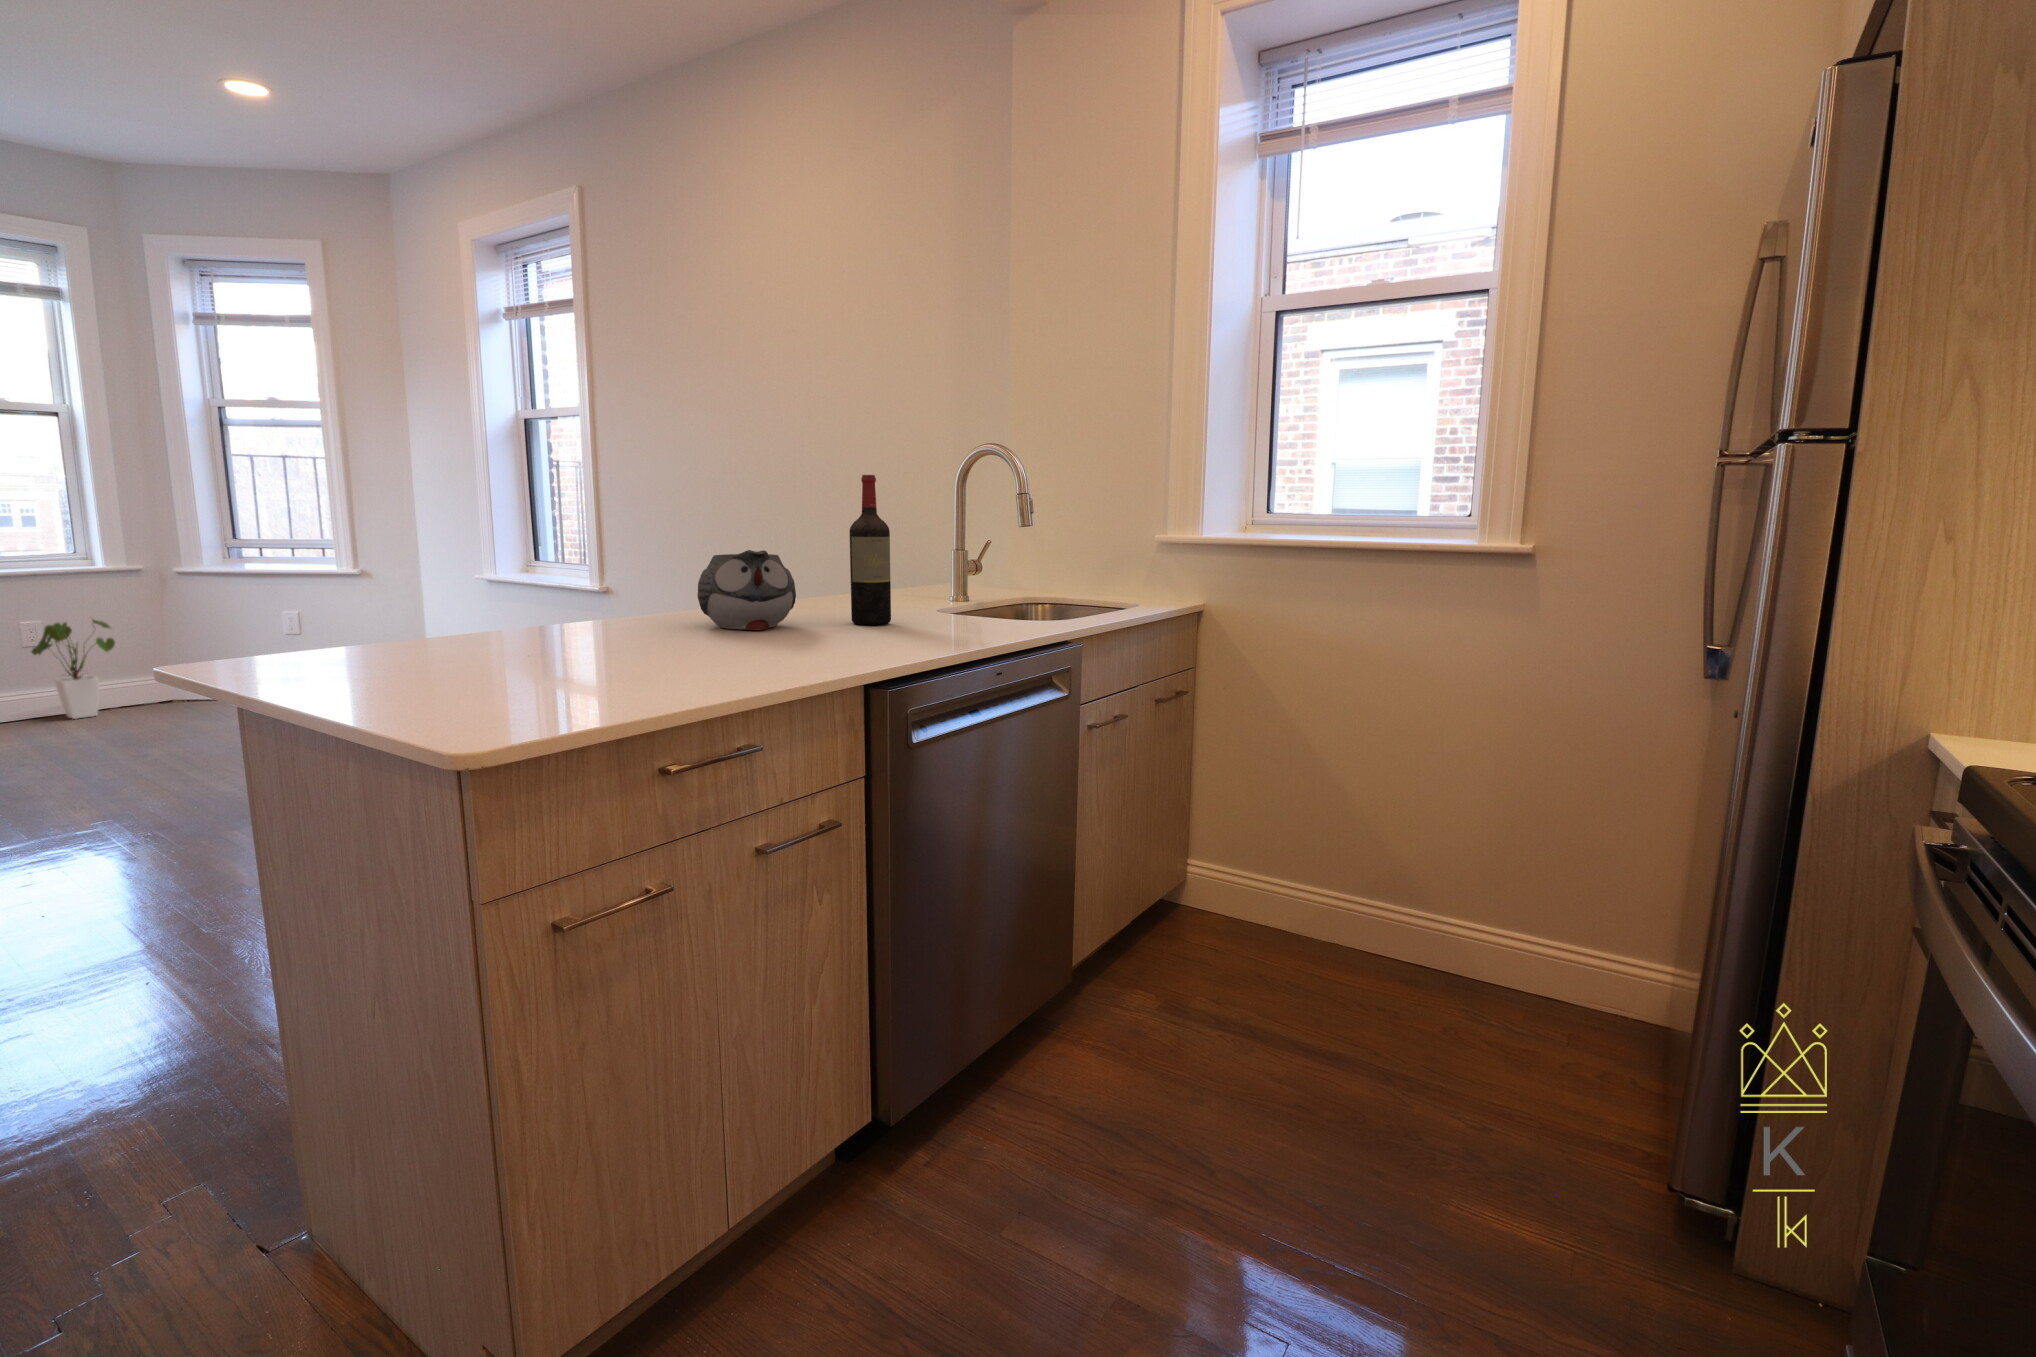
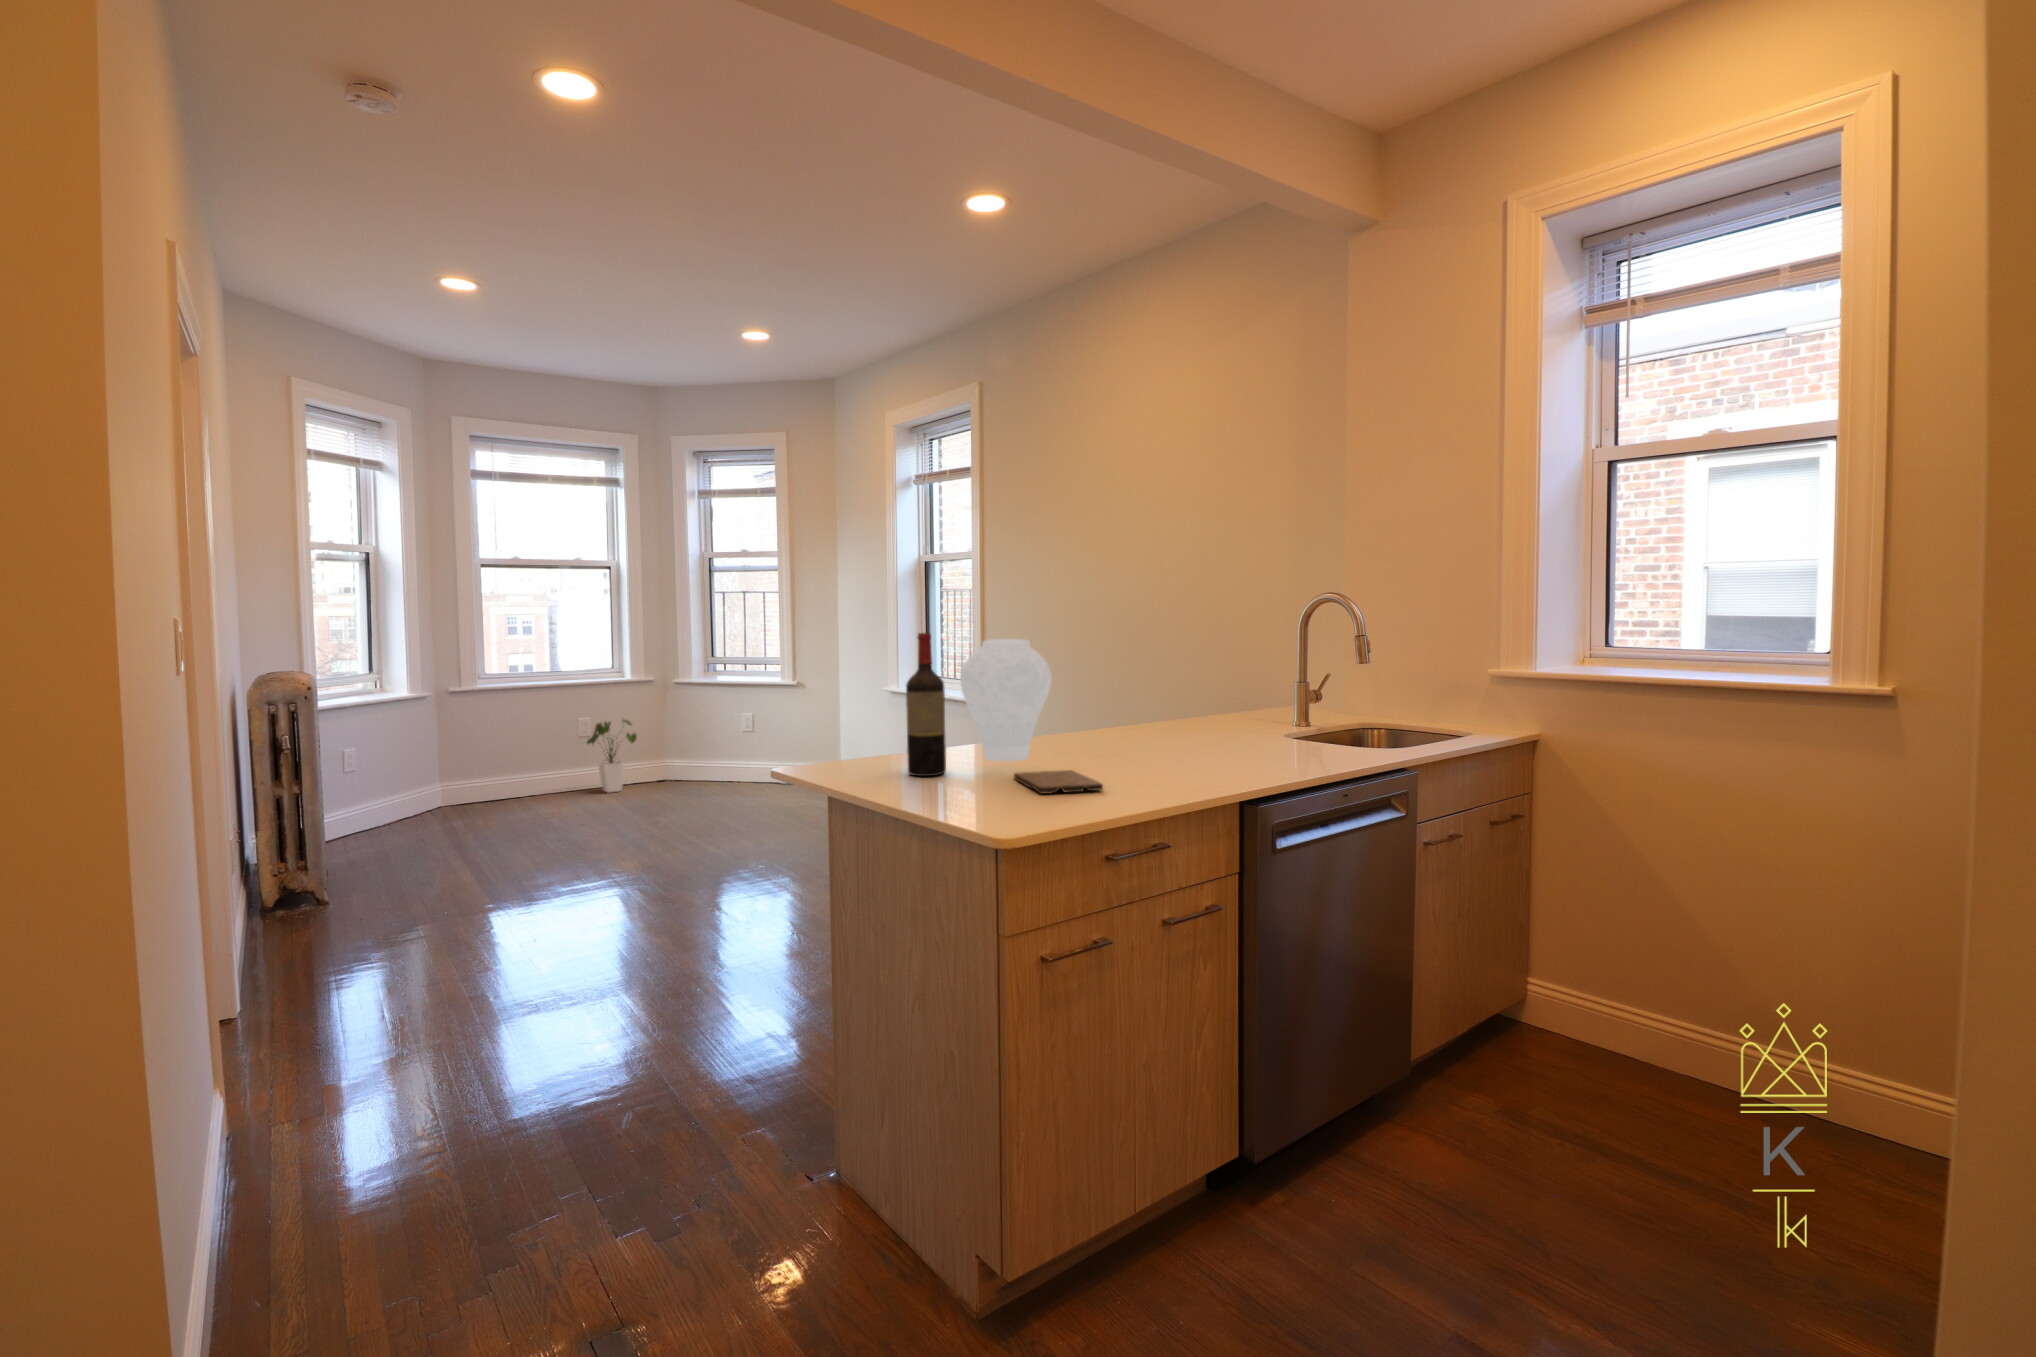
vase: none [465,469,610,643] -> present [961,639,1052,761]
wine bottle: present [850,475,891,625] -> present [906,633,946,776]
teapot: present [697,550,796,630] -> none [1102,693,1176,753]
cutting board: none [536,650,664,683] -> present [1014,770,1103,794]

